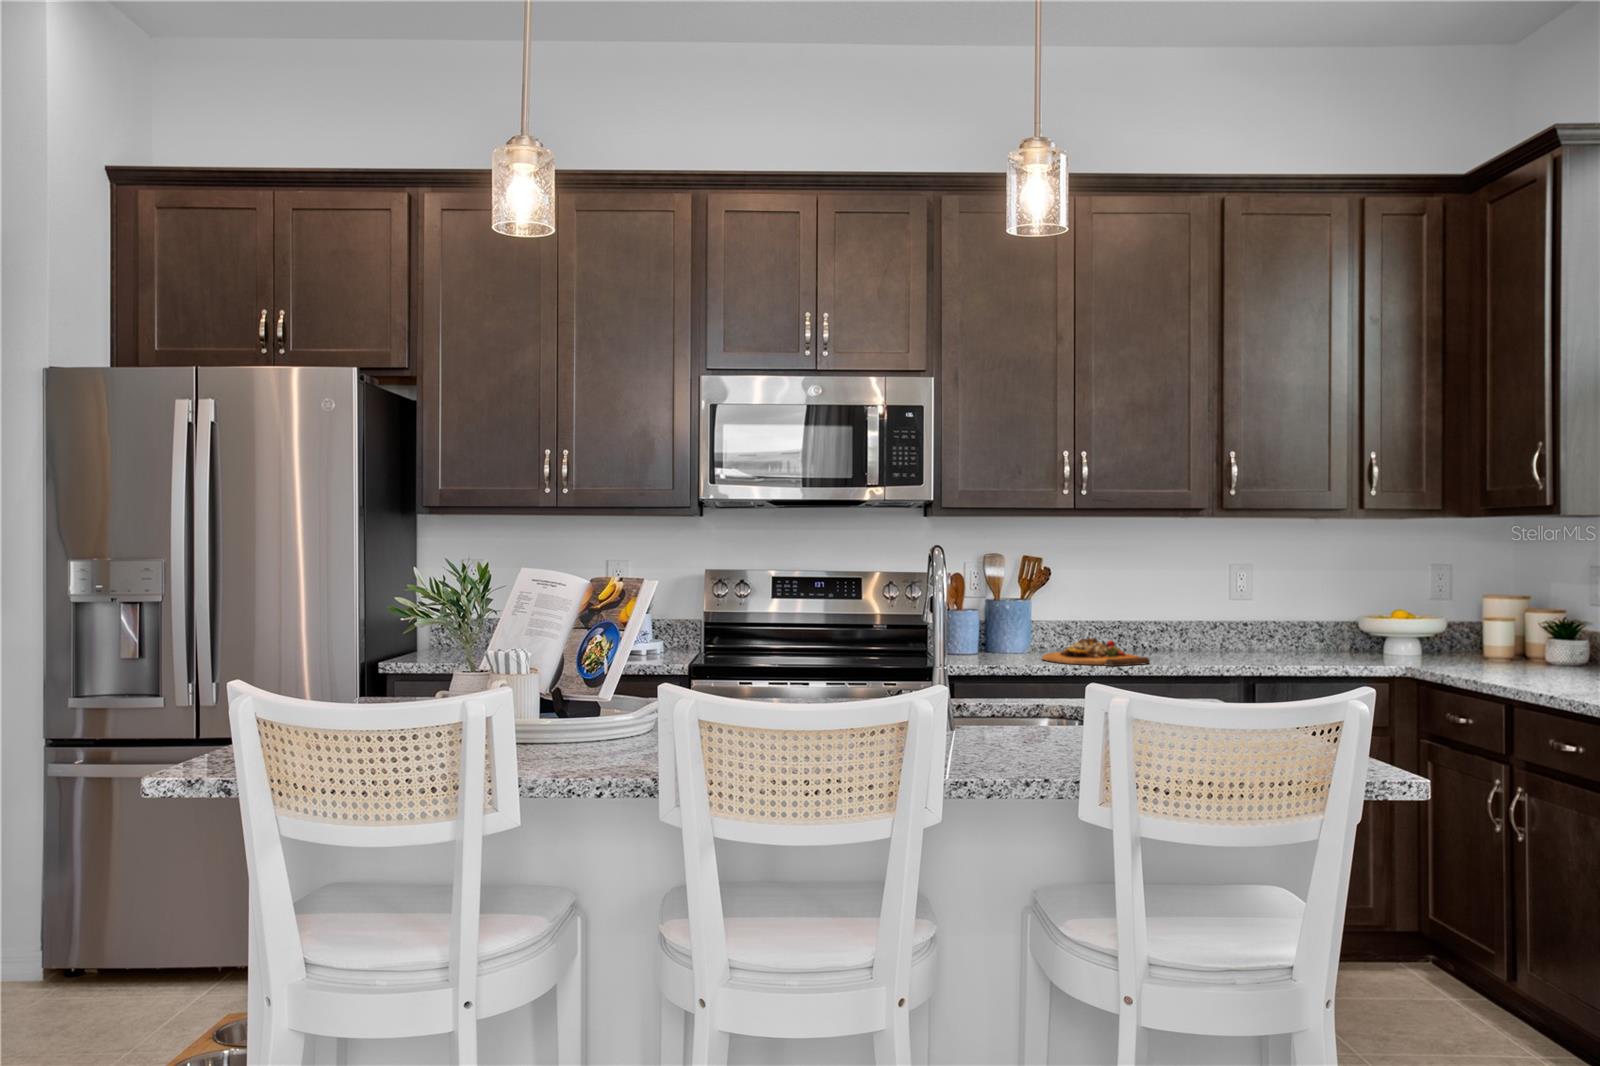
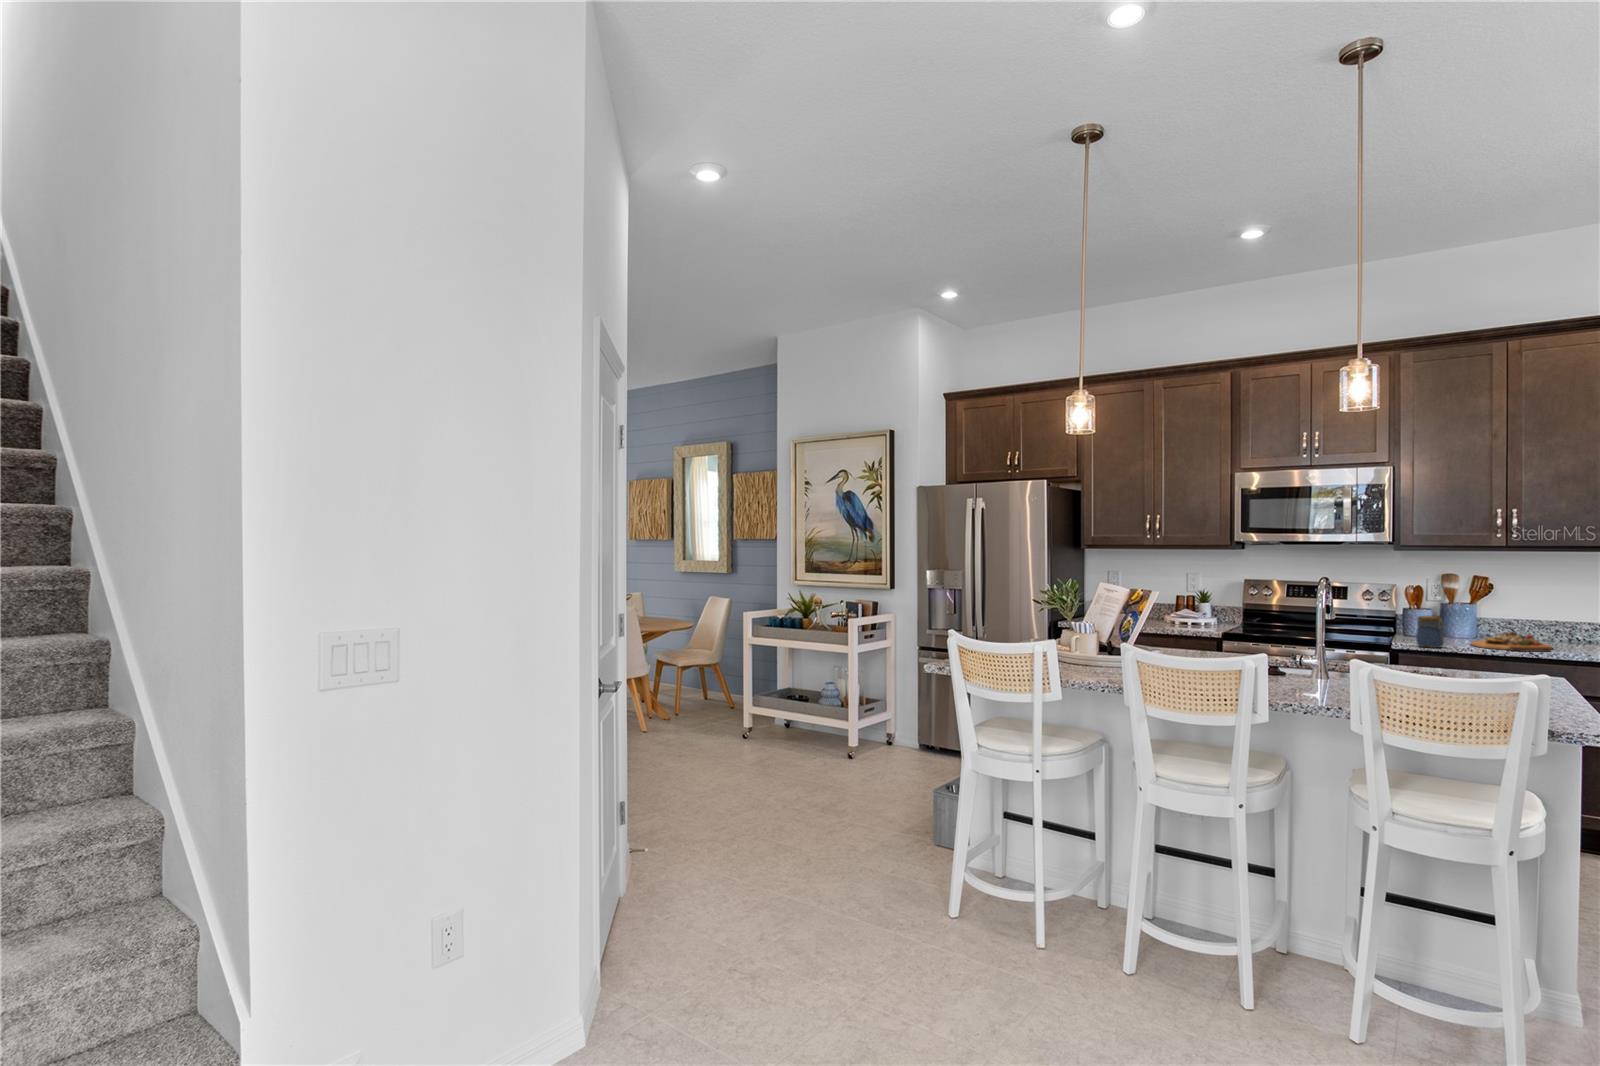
jar: none [990,617,1030,668] -> present [1416,616,1444,648]

